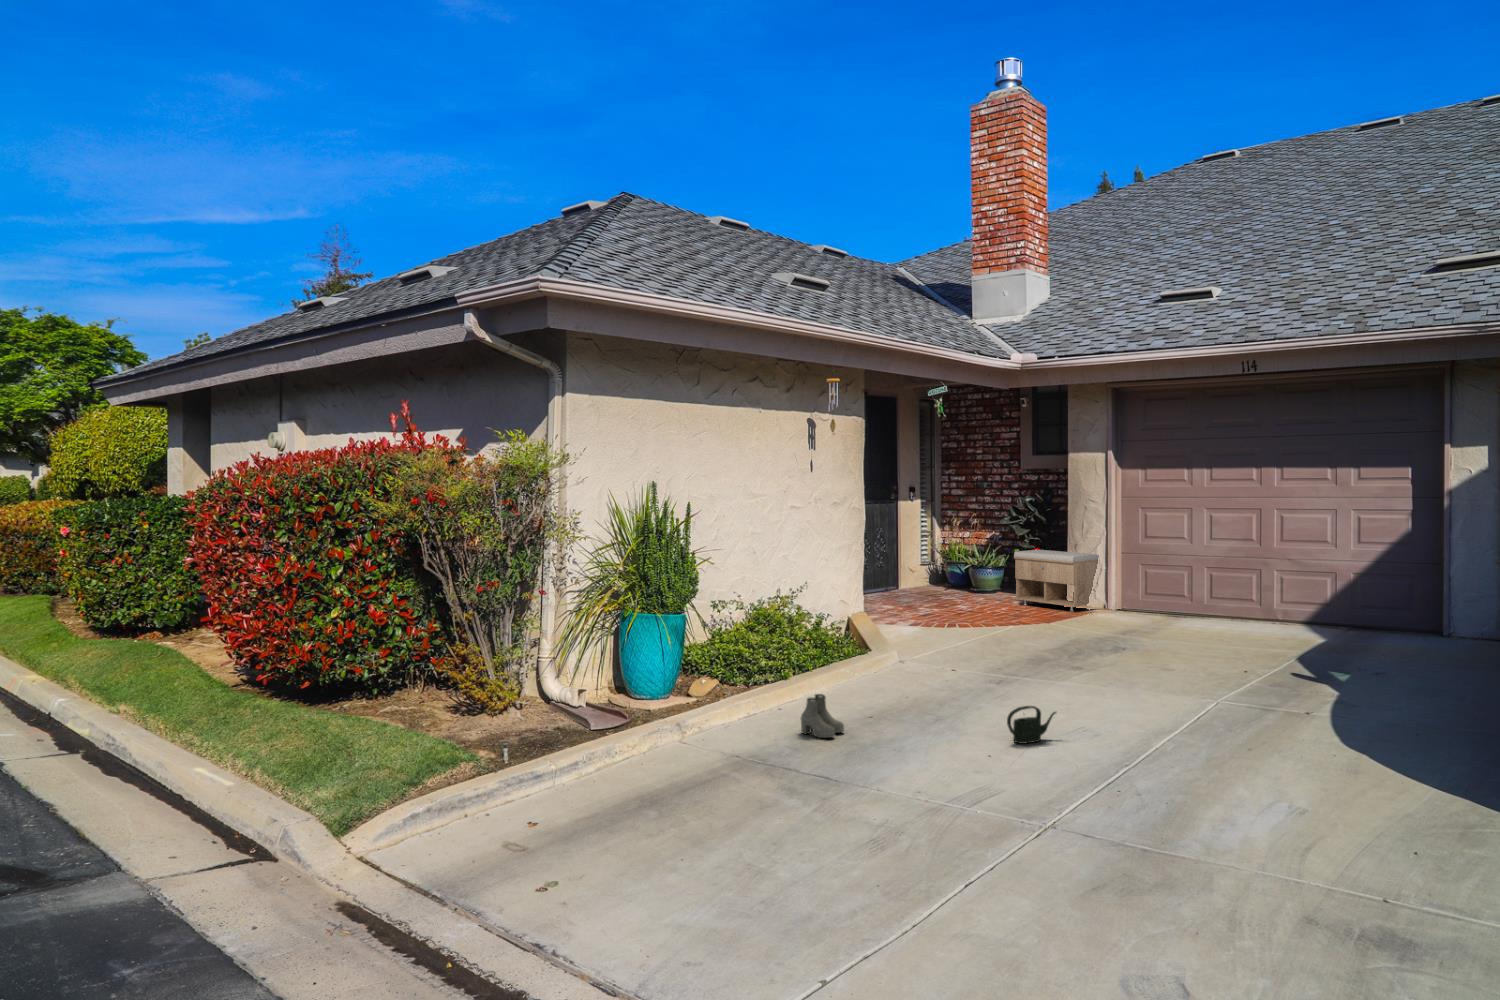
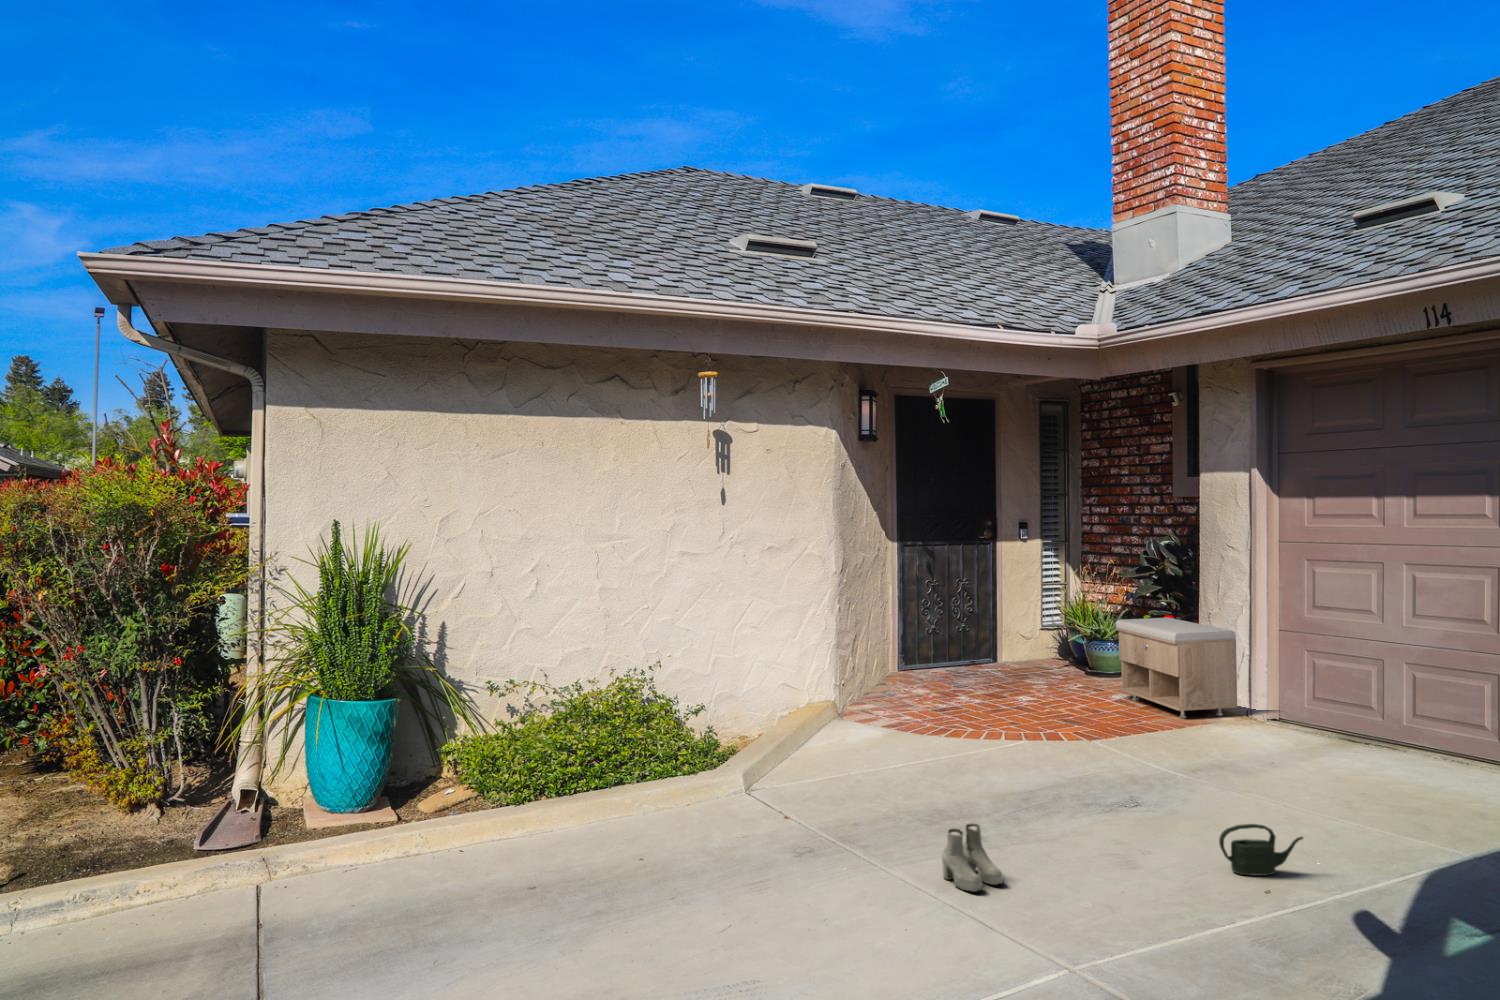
boots: present [801,694,844,738] -> present [942,824,1003,892]
watering can: present [1007,706,1056,744] -> present [1219,824,1303,876]

